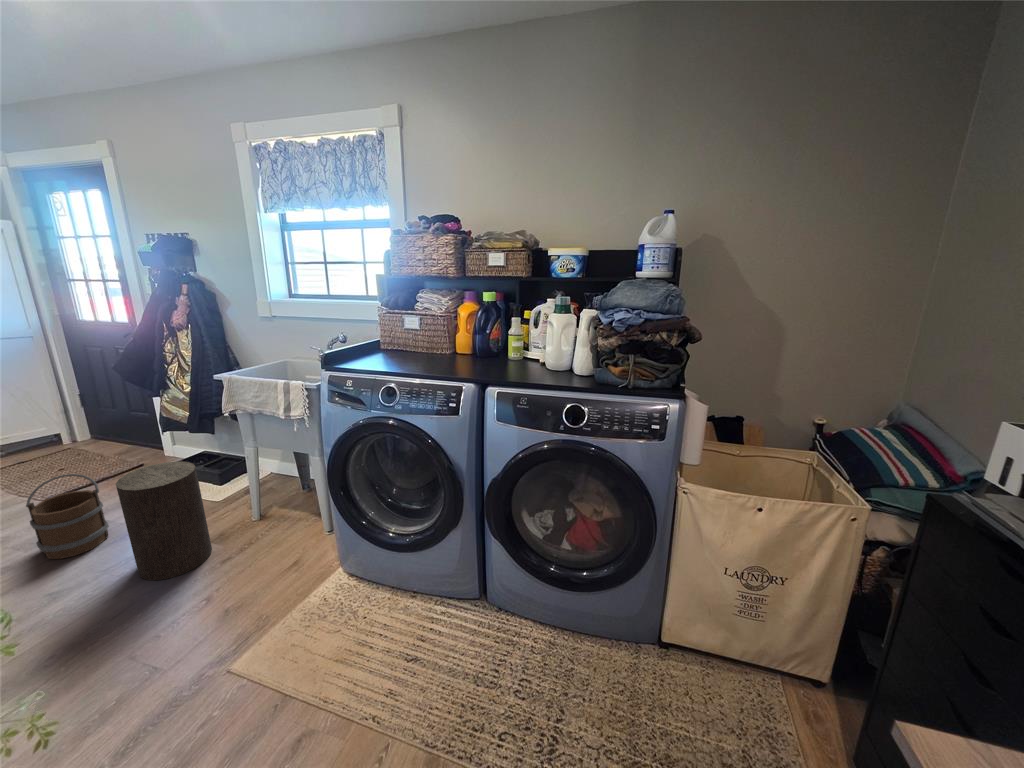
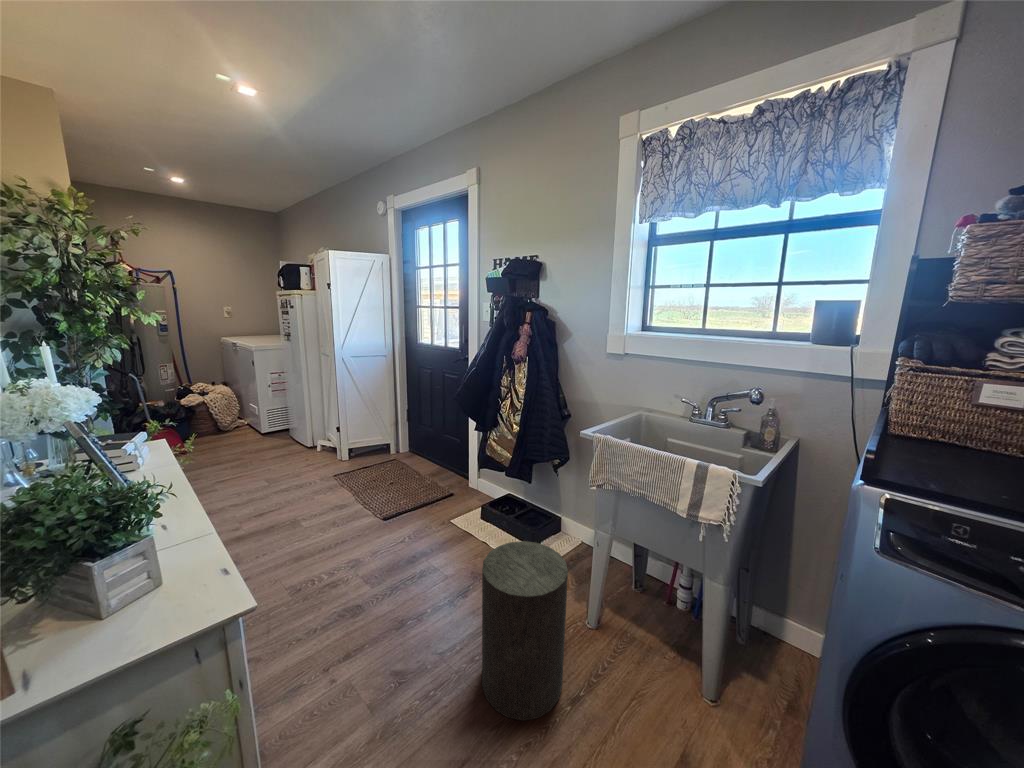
bucket: present [26,474,109,559] -> none [381,518,442,621]

